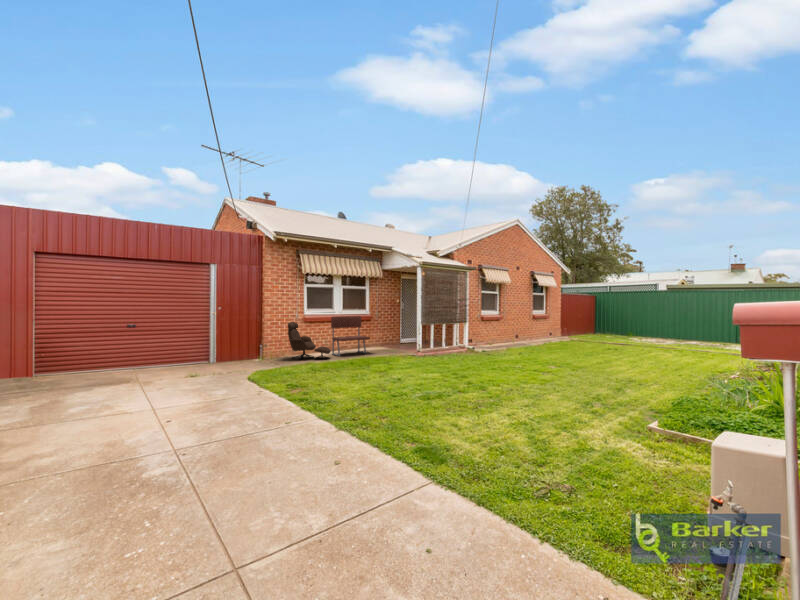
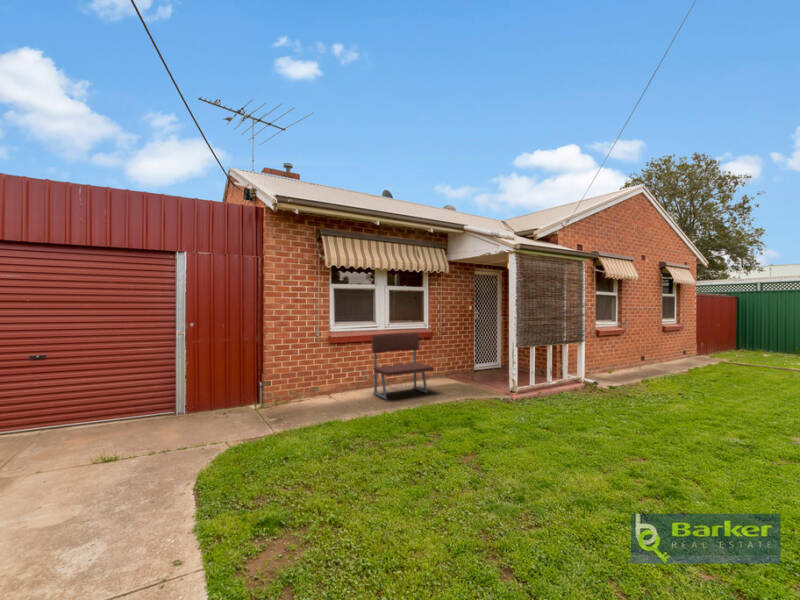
lounge chair: present [288,322,331,360] -> none [301,344,371,410]

